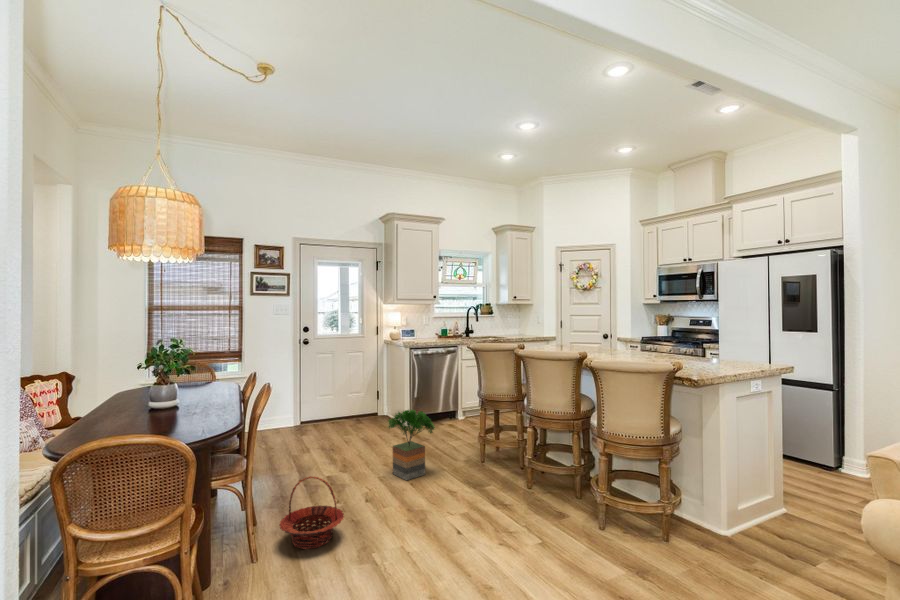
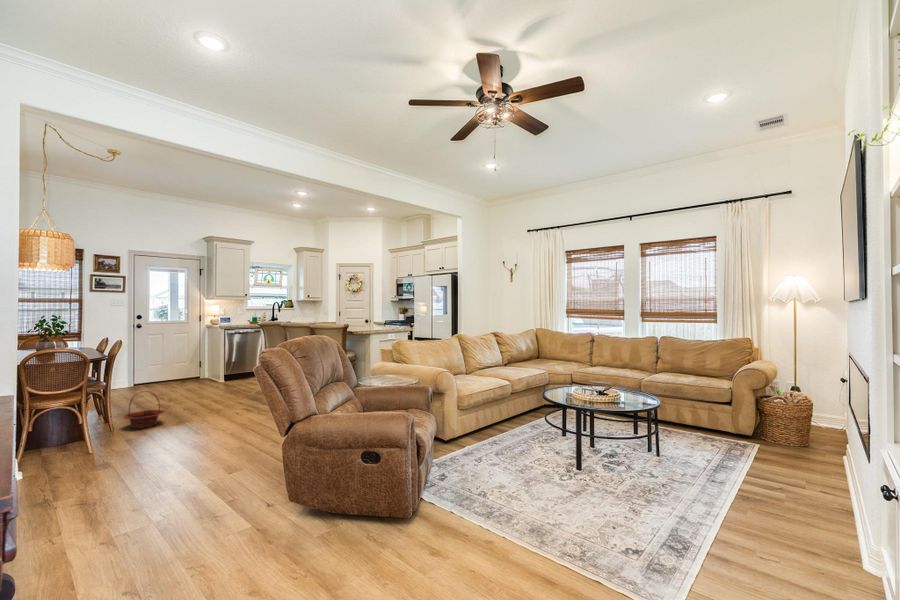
potted tree: present [388,410,435,480] -> none [199,362,232,403]

